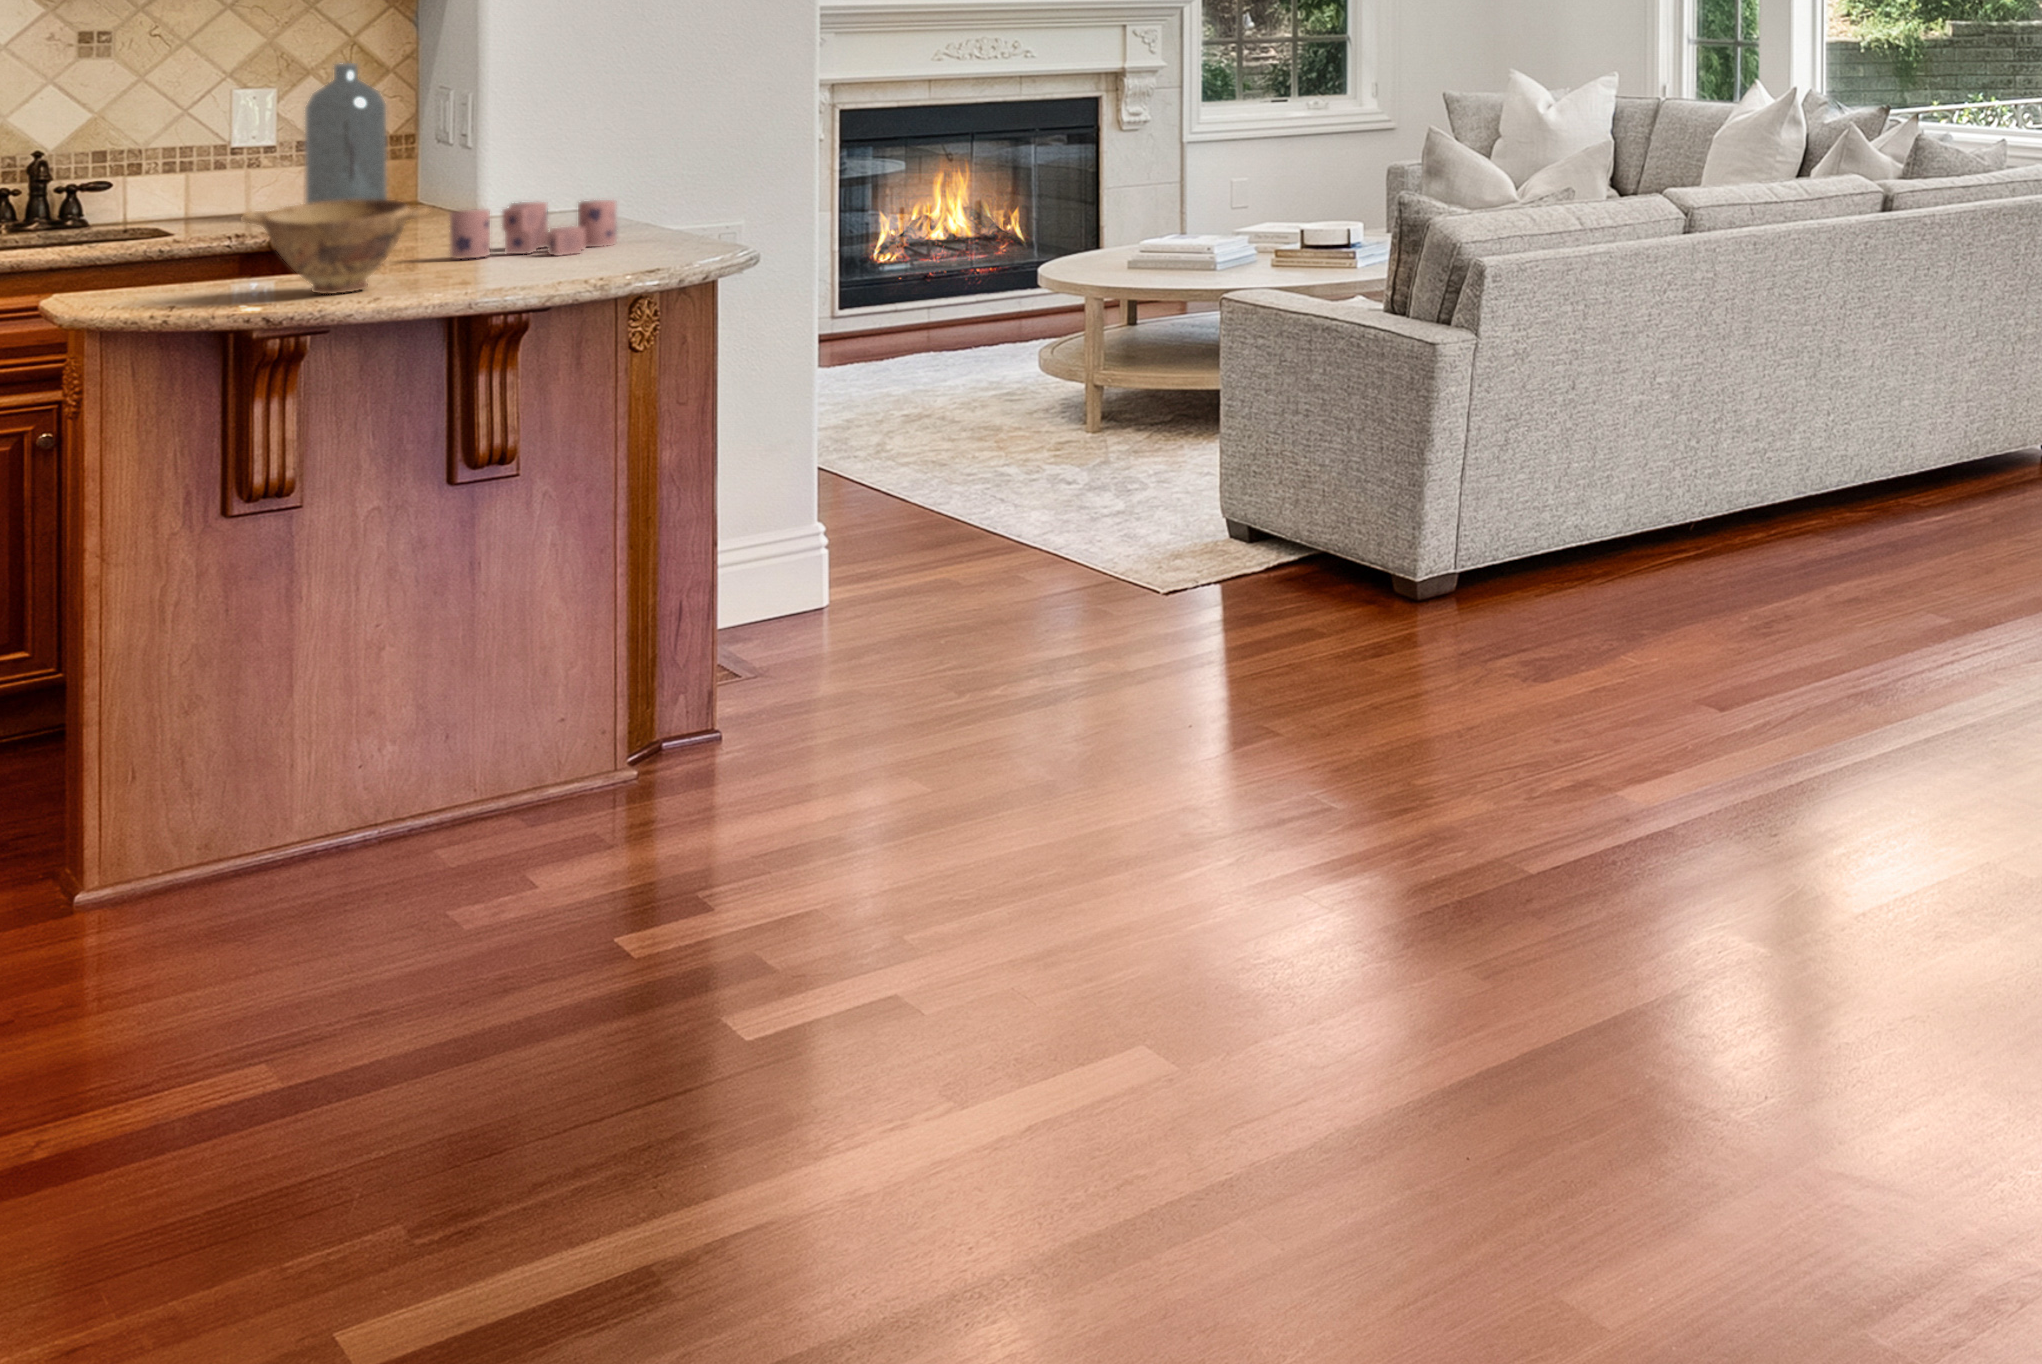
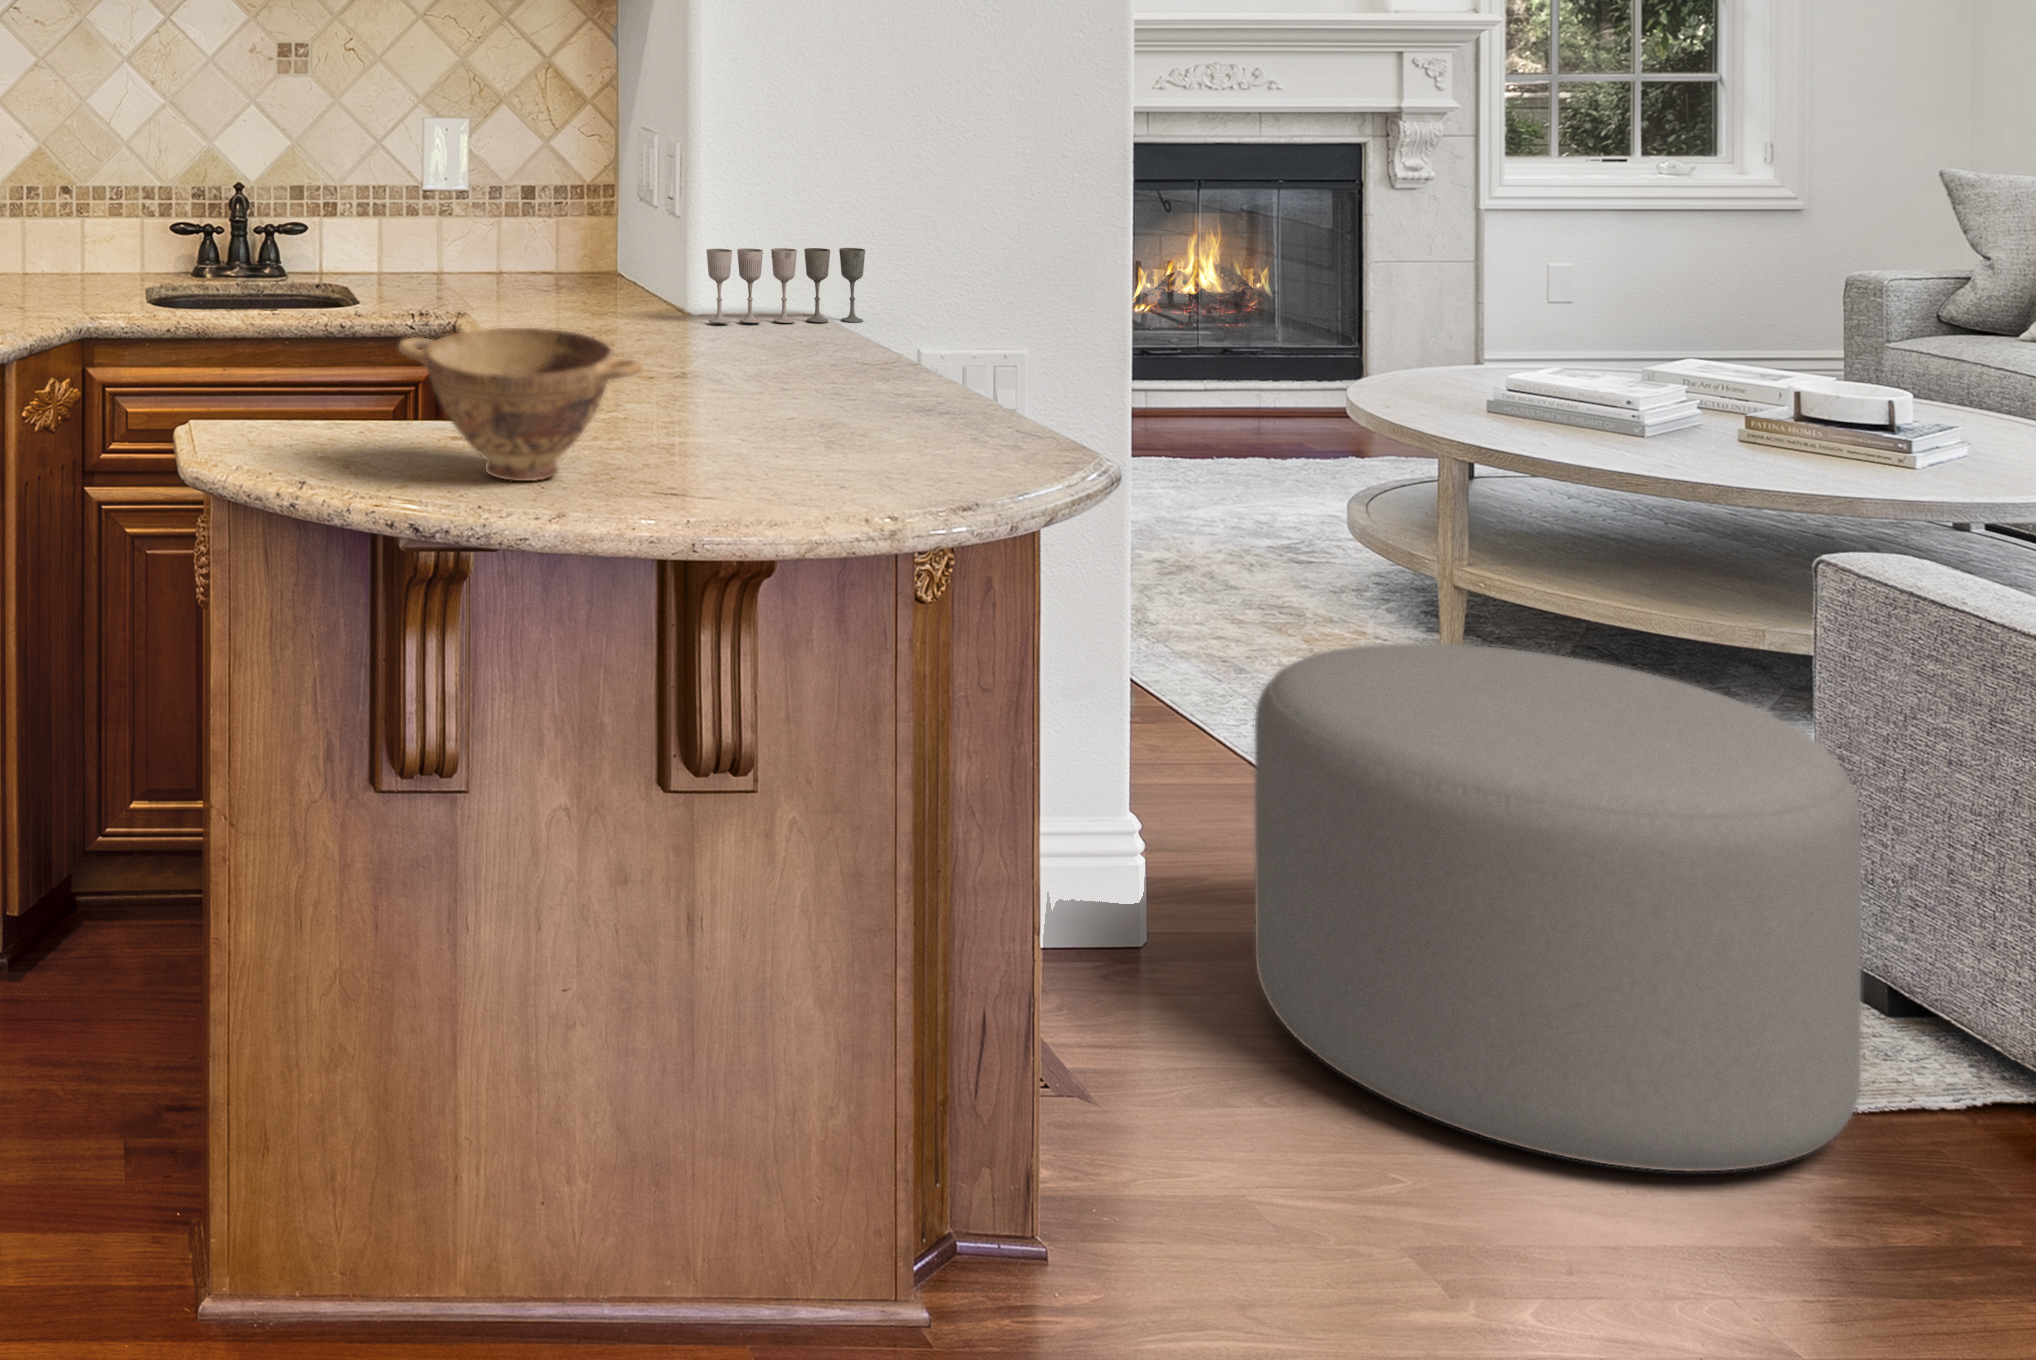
bottle: present [305,63,387,204] -> none [498,89,584,285]
wine glass: none [491,162,619,222] -> present [707,248,865,323]
candle: present [450,200,617,258] -> none [665,325,887,427]
ottoman: none [884,374,1207,635] -> present [1255,643,1861,1171]

